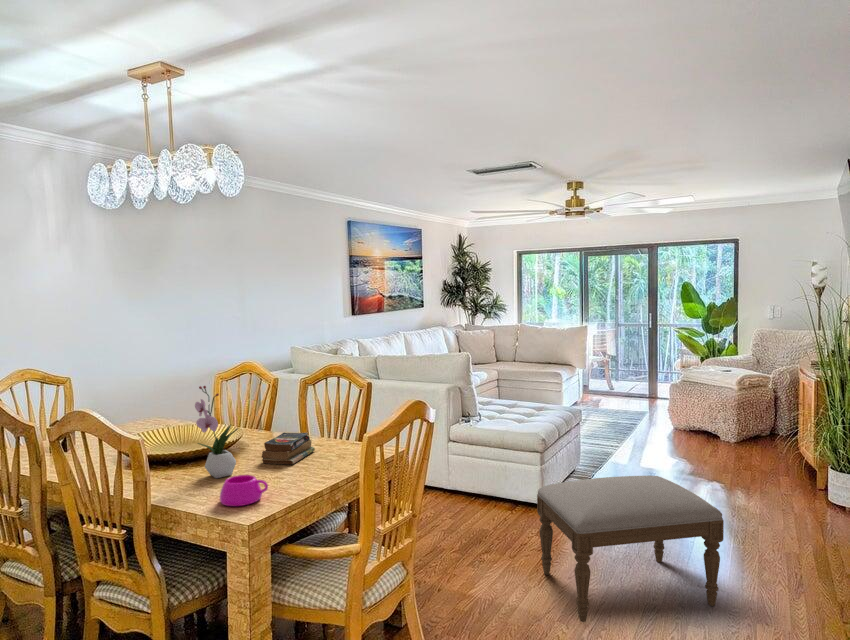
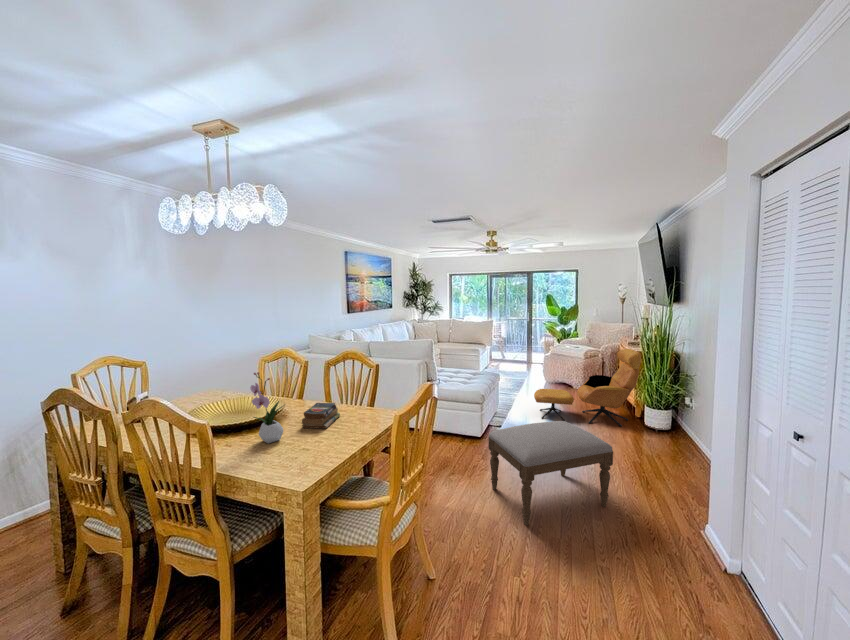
armchair: none [638,370,813,497] -> present [534,349,641,426]
bowl: present [220,475,268,506] -> none [275,444,314,471]

